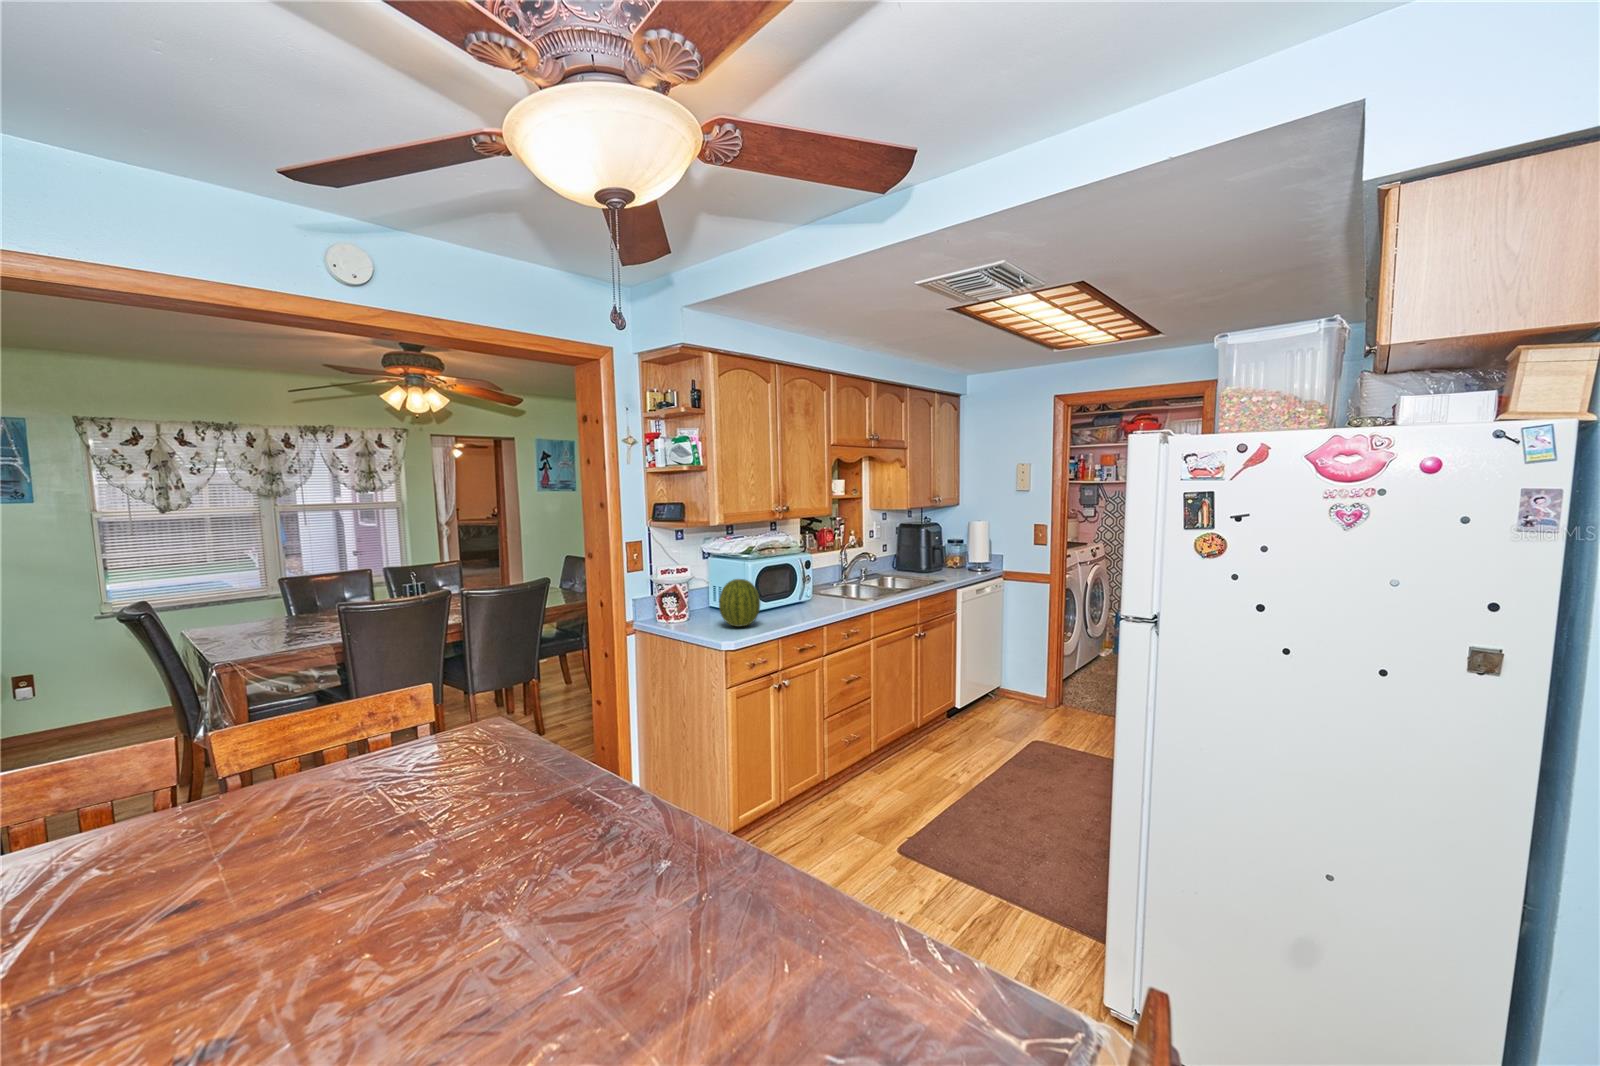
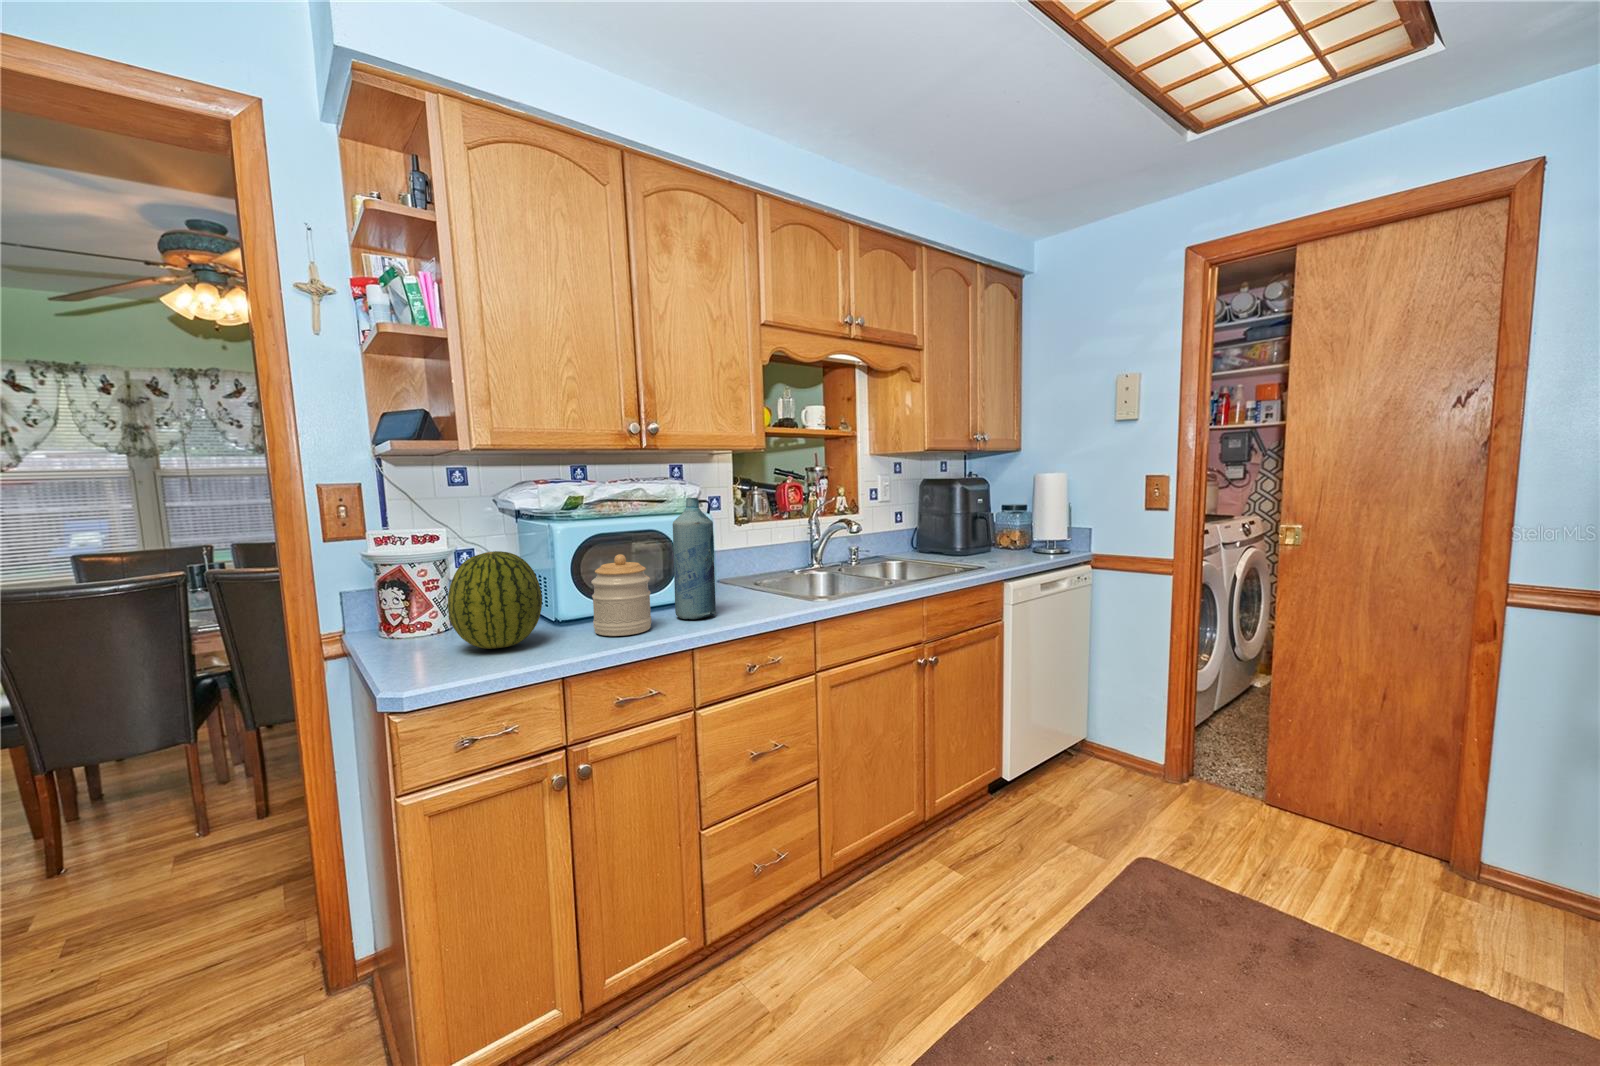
bottle: none [804,548,826,612] -> present [673,498,716,619]
jar: none [774,579,802,620] -> present [591,554,652,636]

